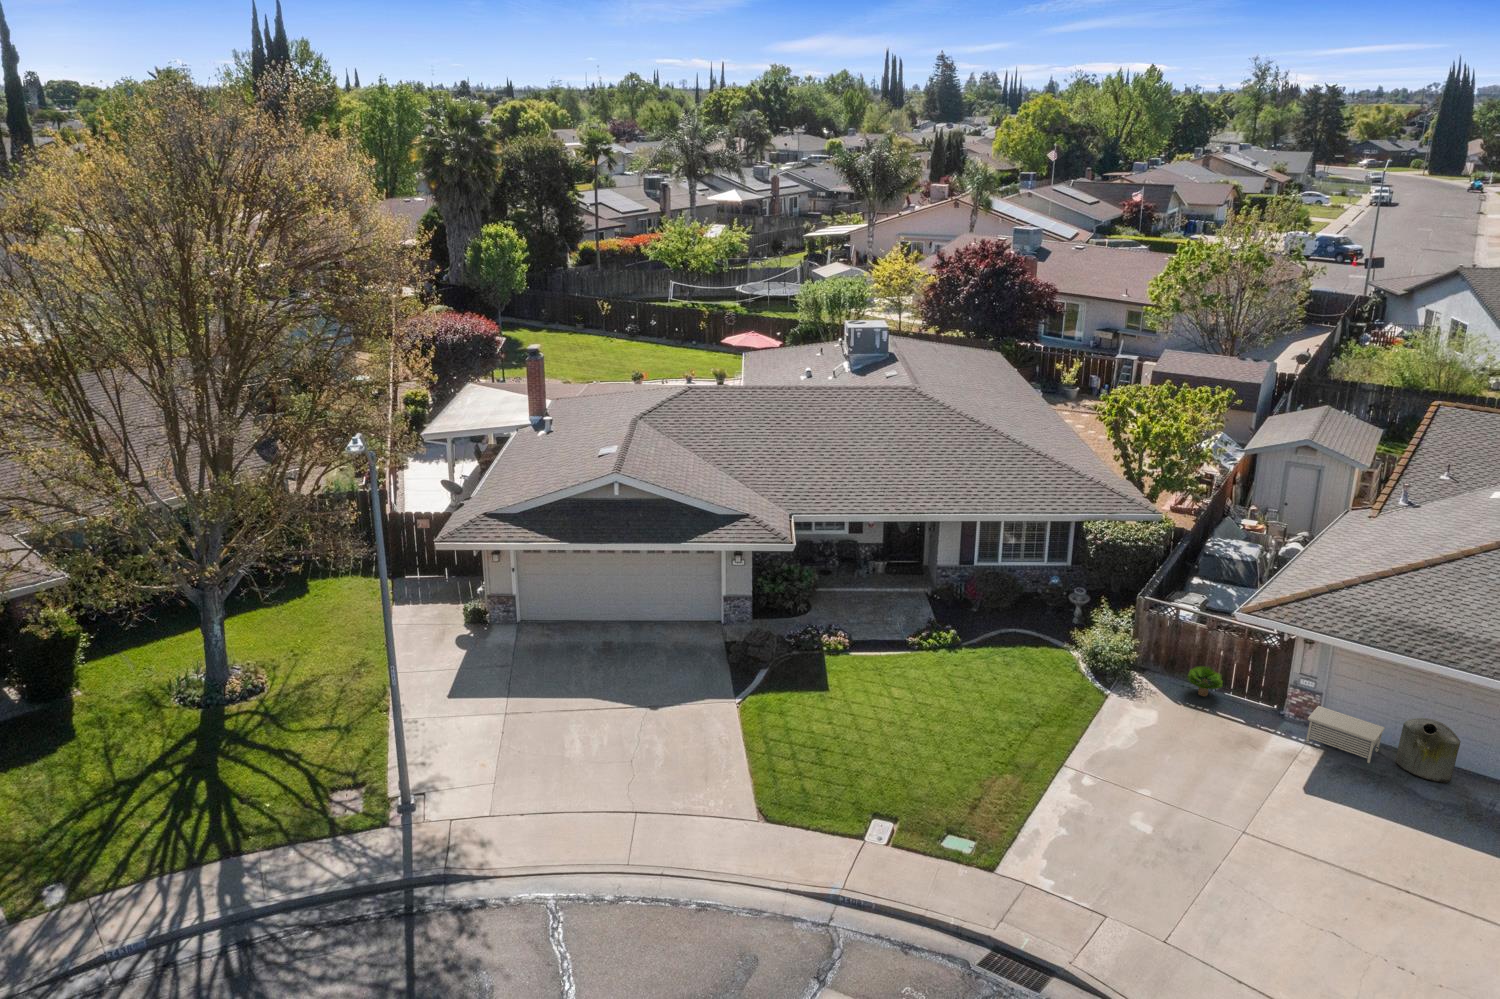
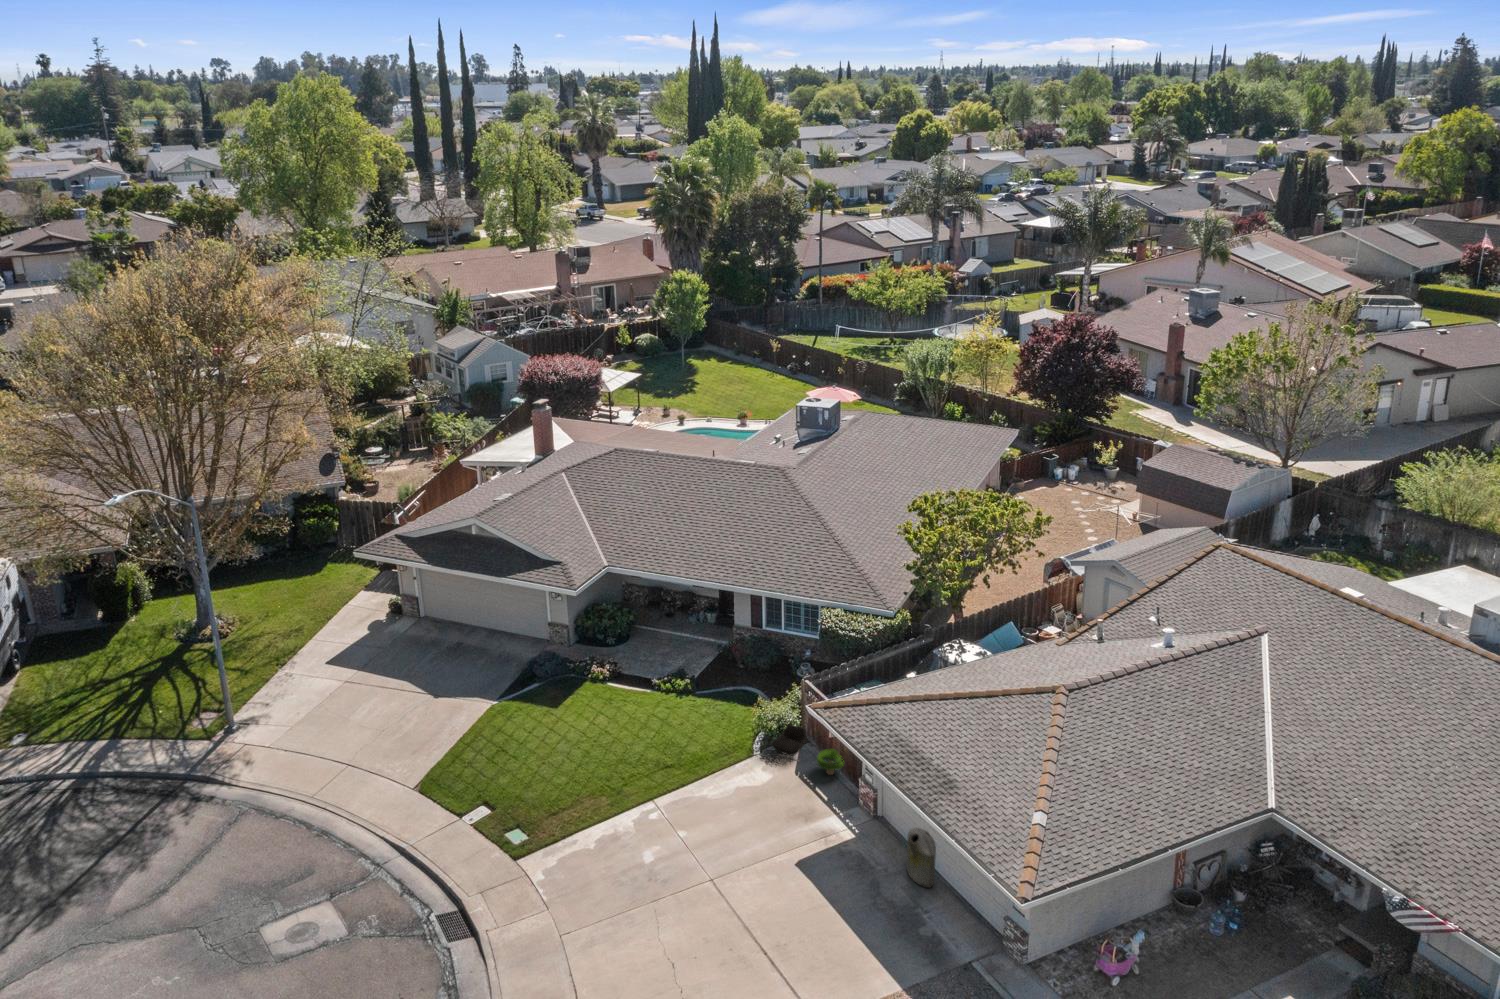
lounge chair: none [1125,650,1166,697] -> present [772,724,807,763]
storage bench: present [1306,706,1385,763] -> none [859,801,911,857]

